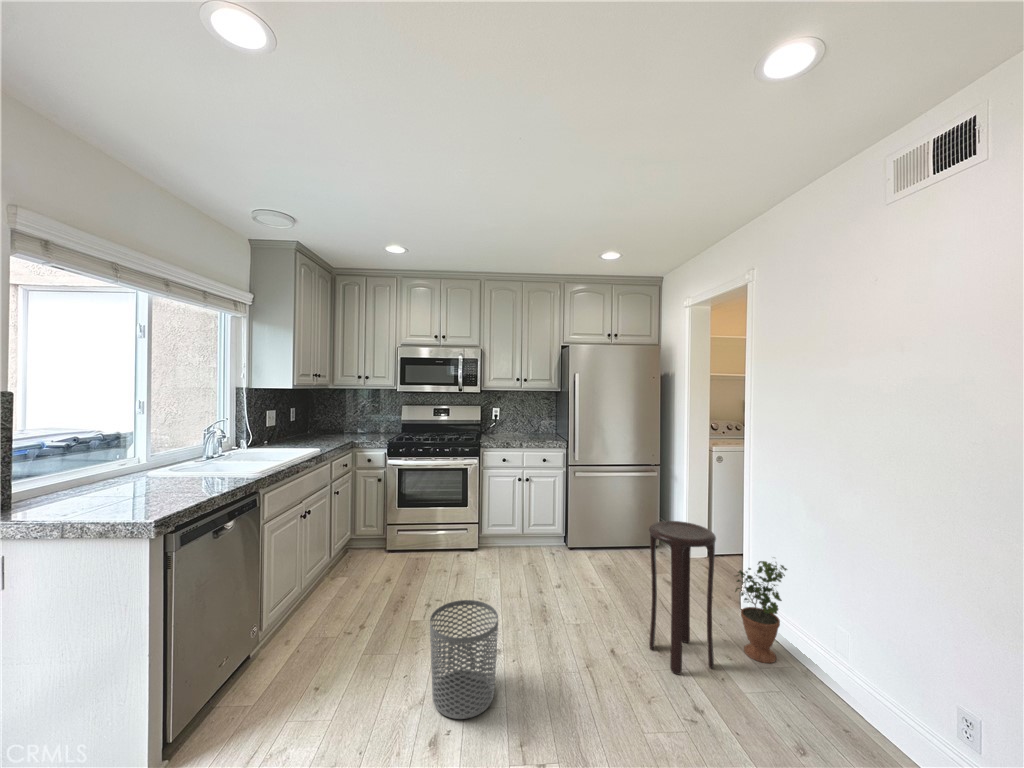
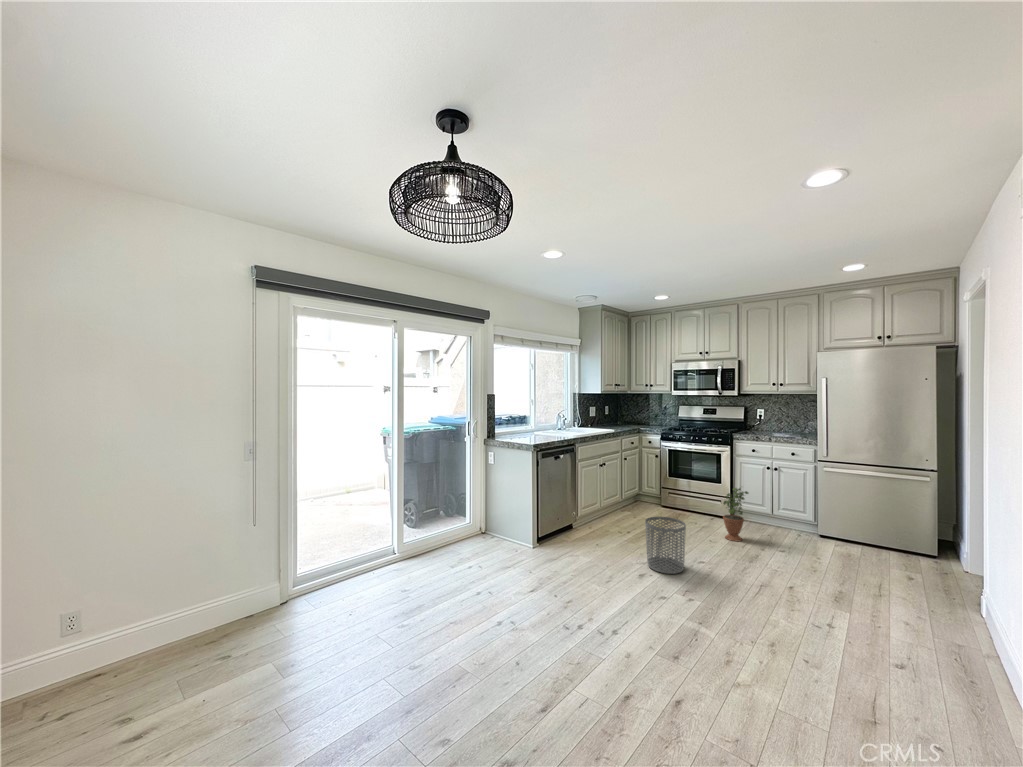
stool: present [649,521,716,674] -> none [813,498,875,616]
potted plant: present [735,561,787,663] -> present [723,488,748,541]

